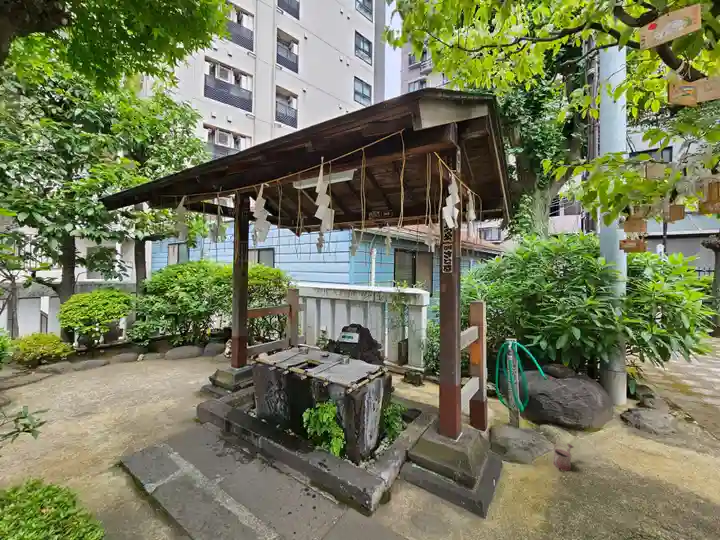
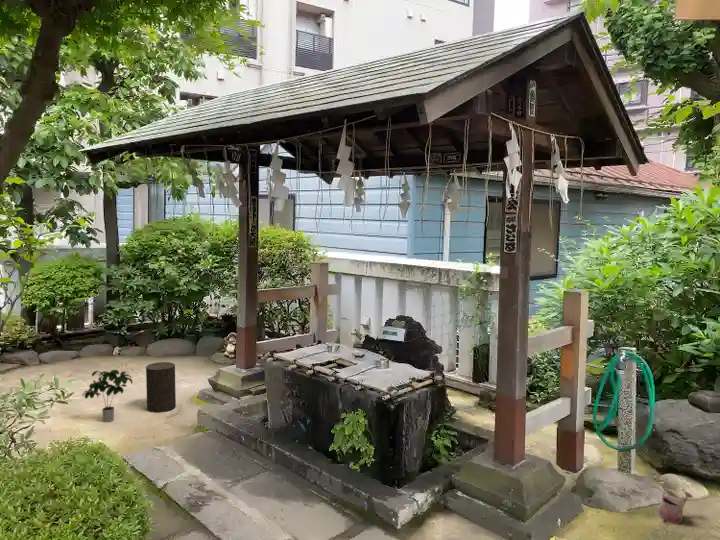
stool: none [156,368,181,410] -> present [146,362,176,413]
potted plant: none [95,378,142,423] -> present [83,370,132,422]

